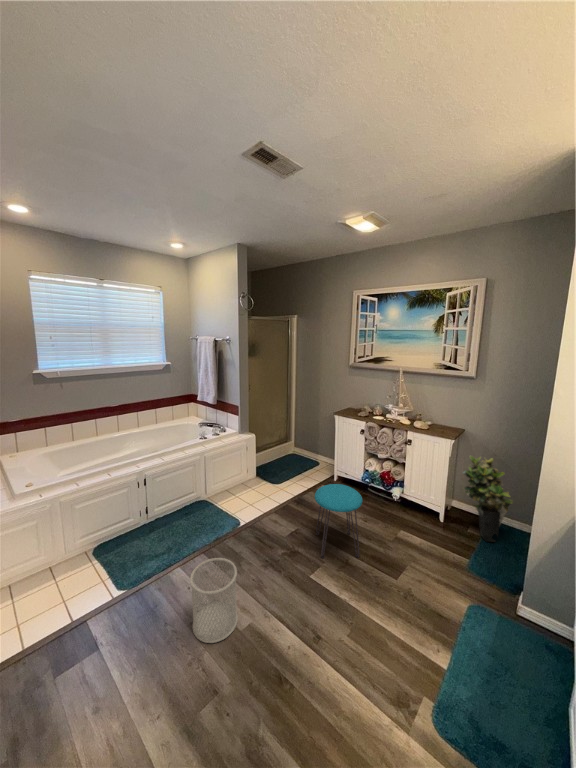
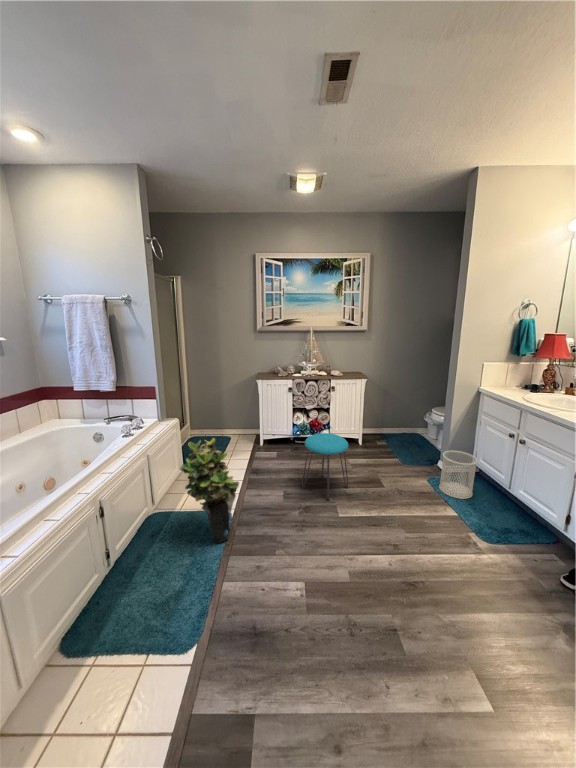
potted plant: present [463,456,513,542] -> present [180,438,239,543]
wastebasket: present [190,558,238,643] -> present [439,450,477,499]

